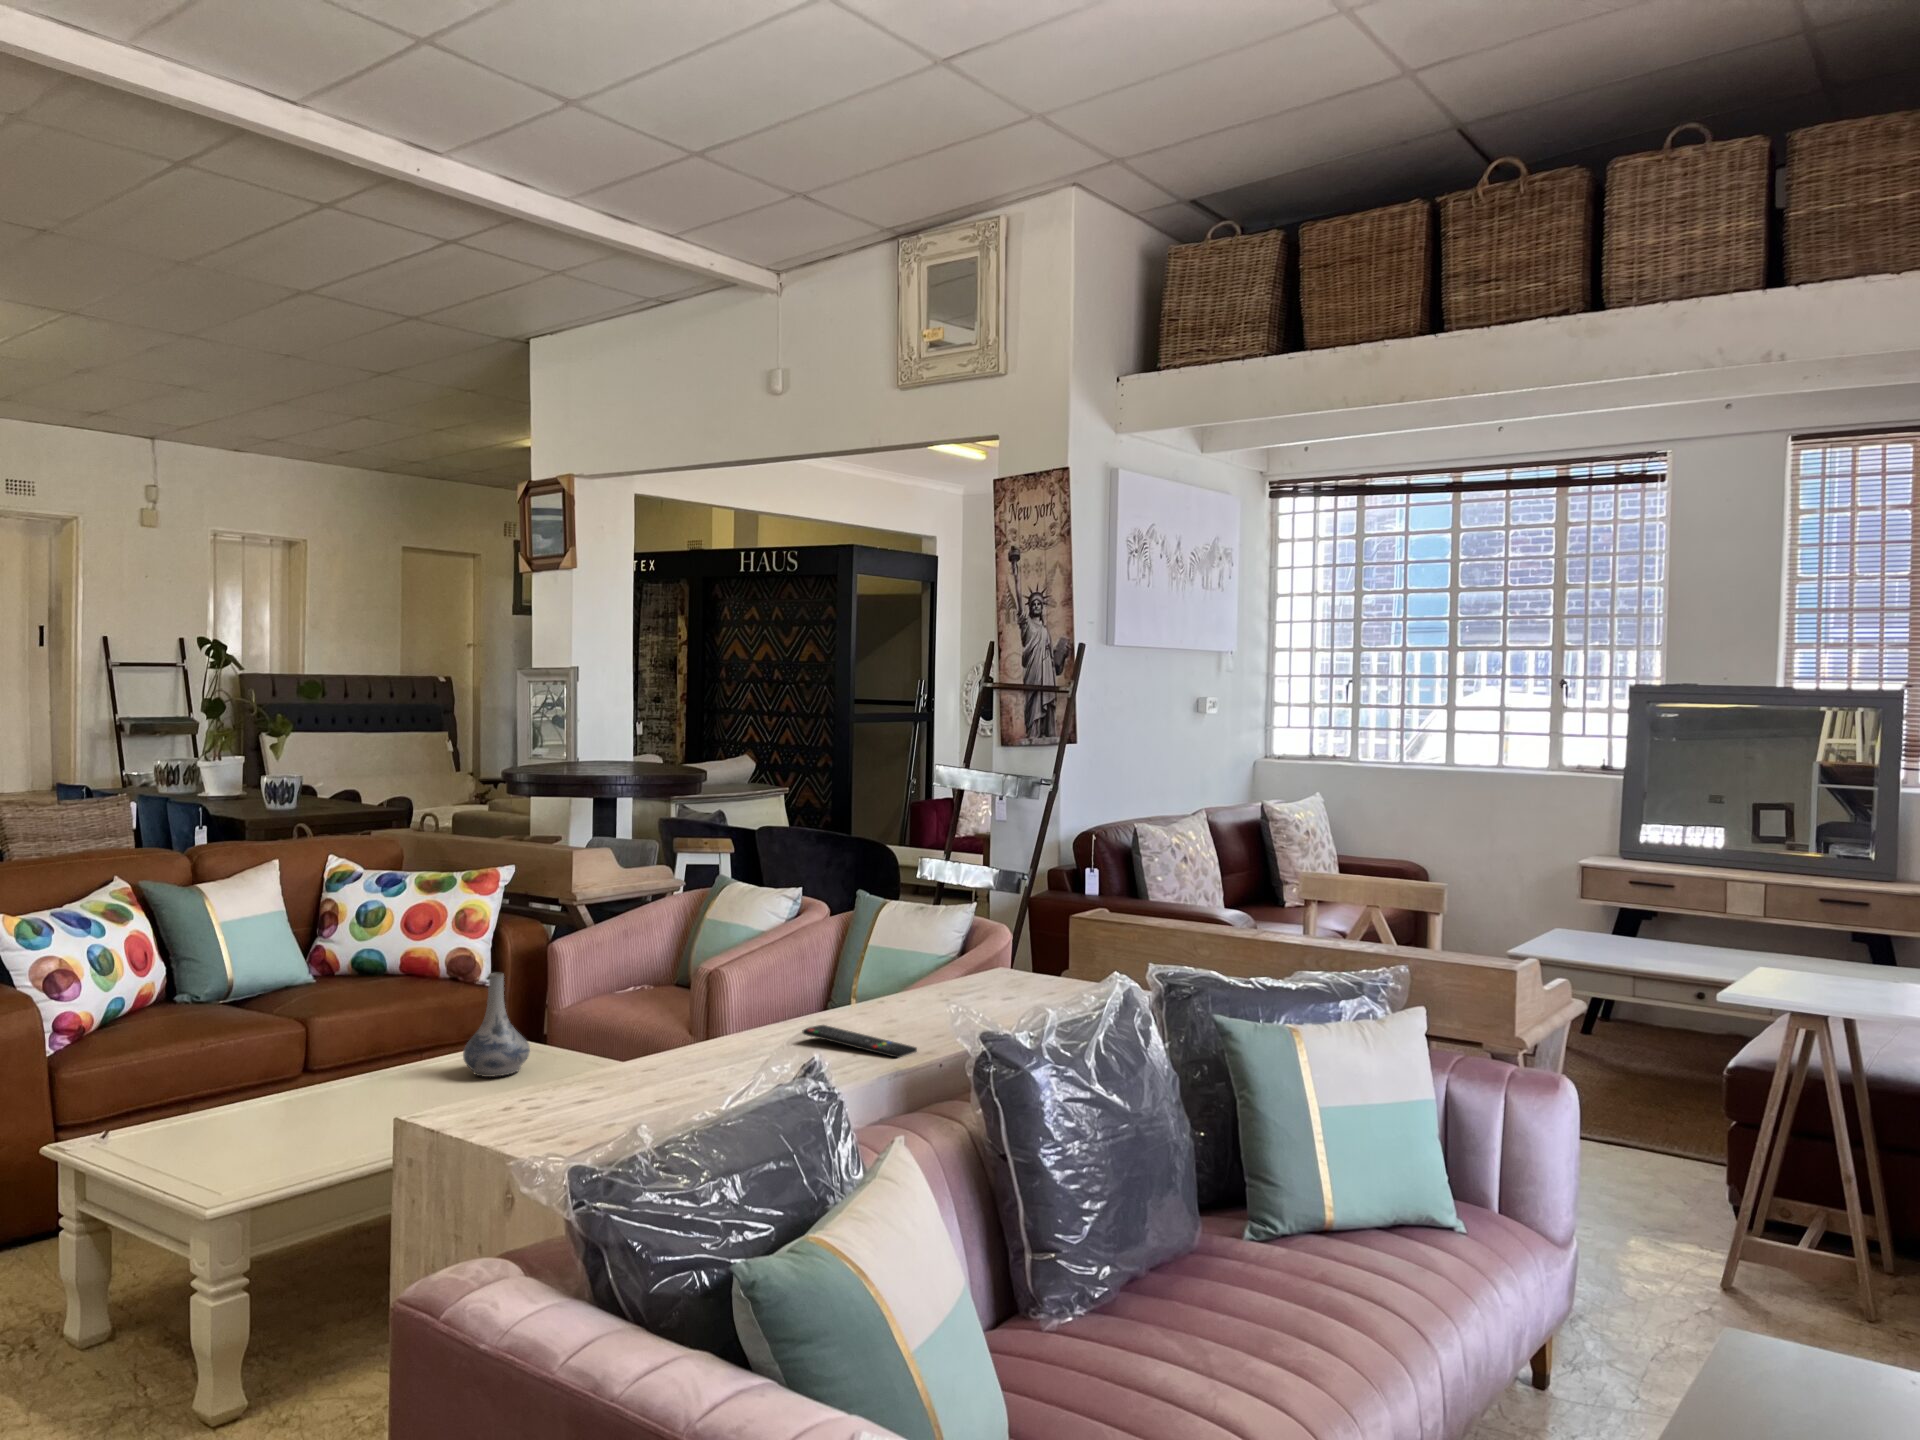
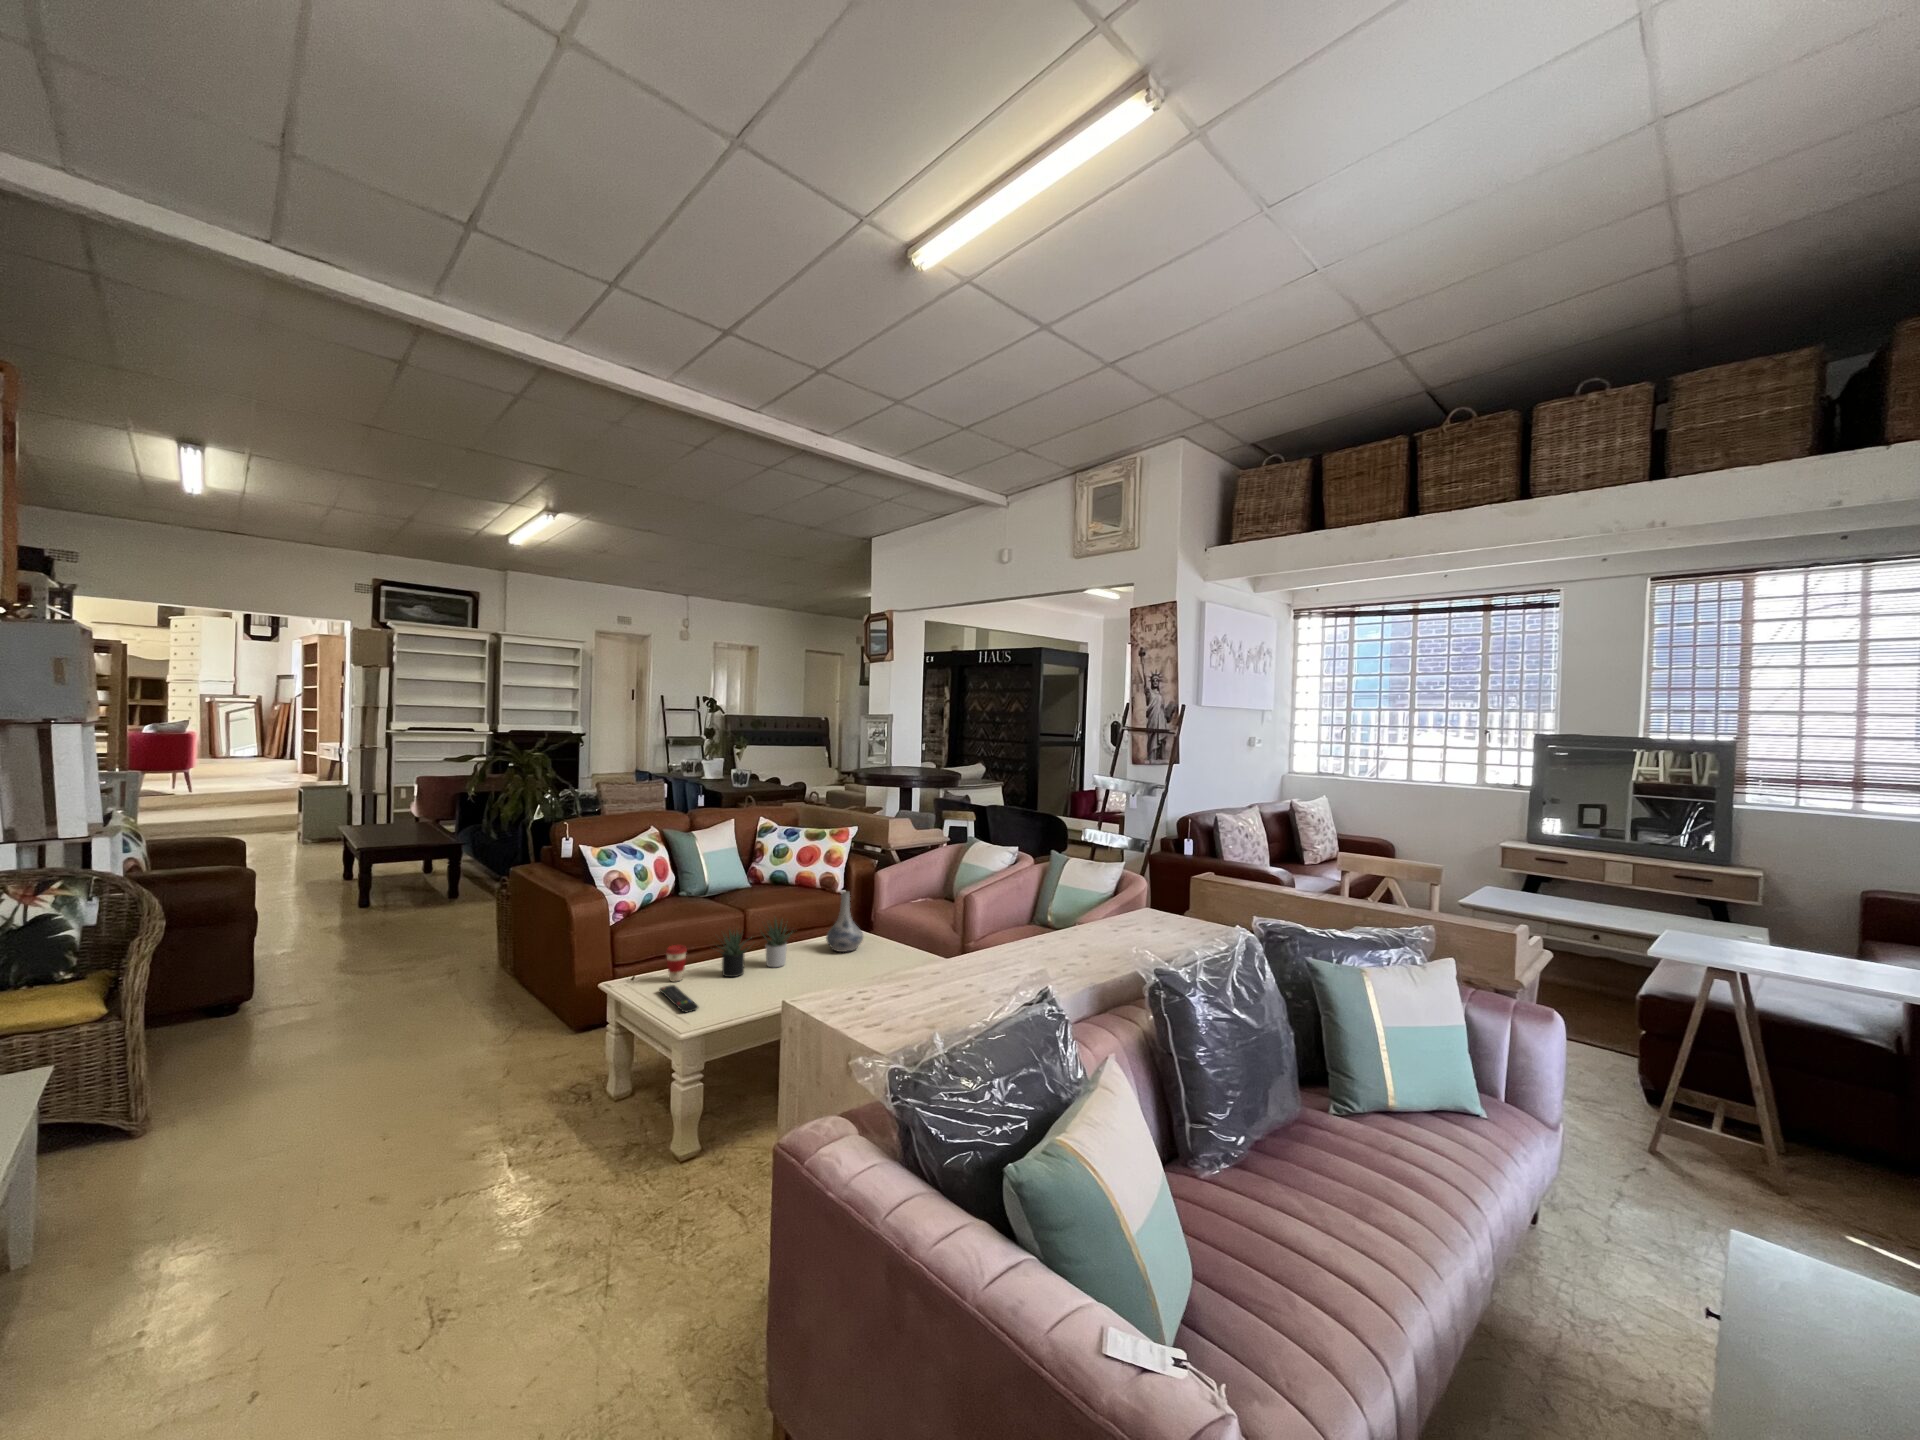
succulent plant: none [252,1018,412,1126] -> present [713,918,793,977]
remote control: present [802,1025,917,1058] -> present [659,985,698,1013]
coffee cup: none [169,1075,210,1139] -> present [666,945,687,982]

